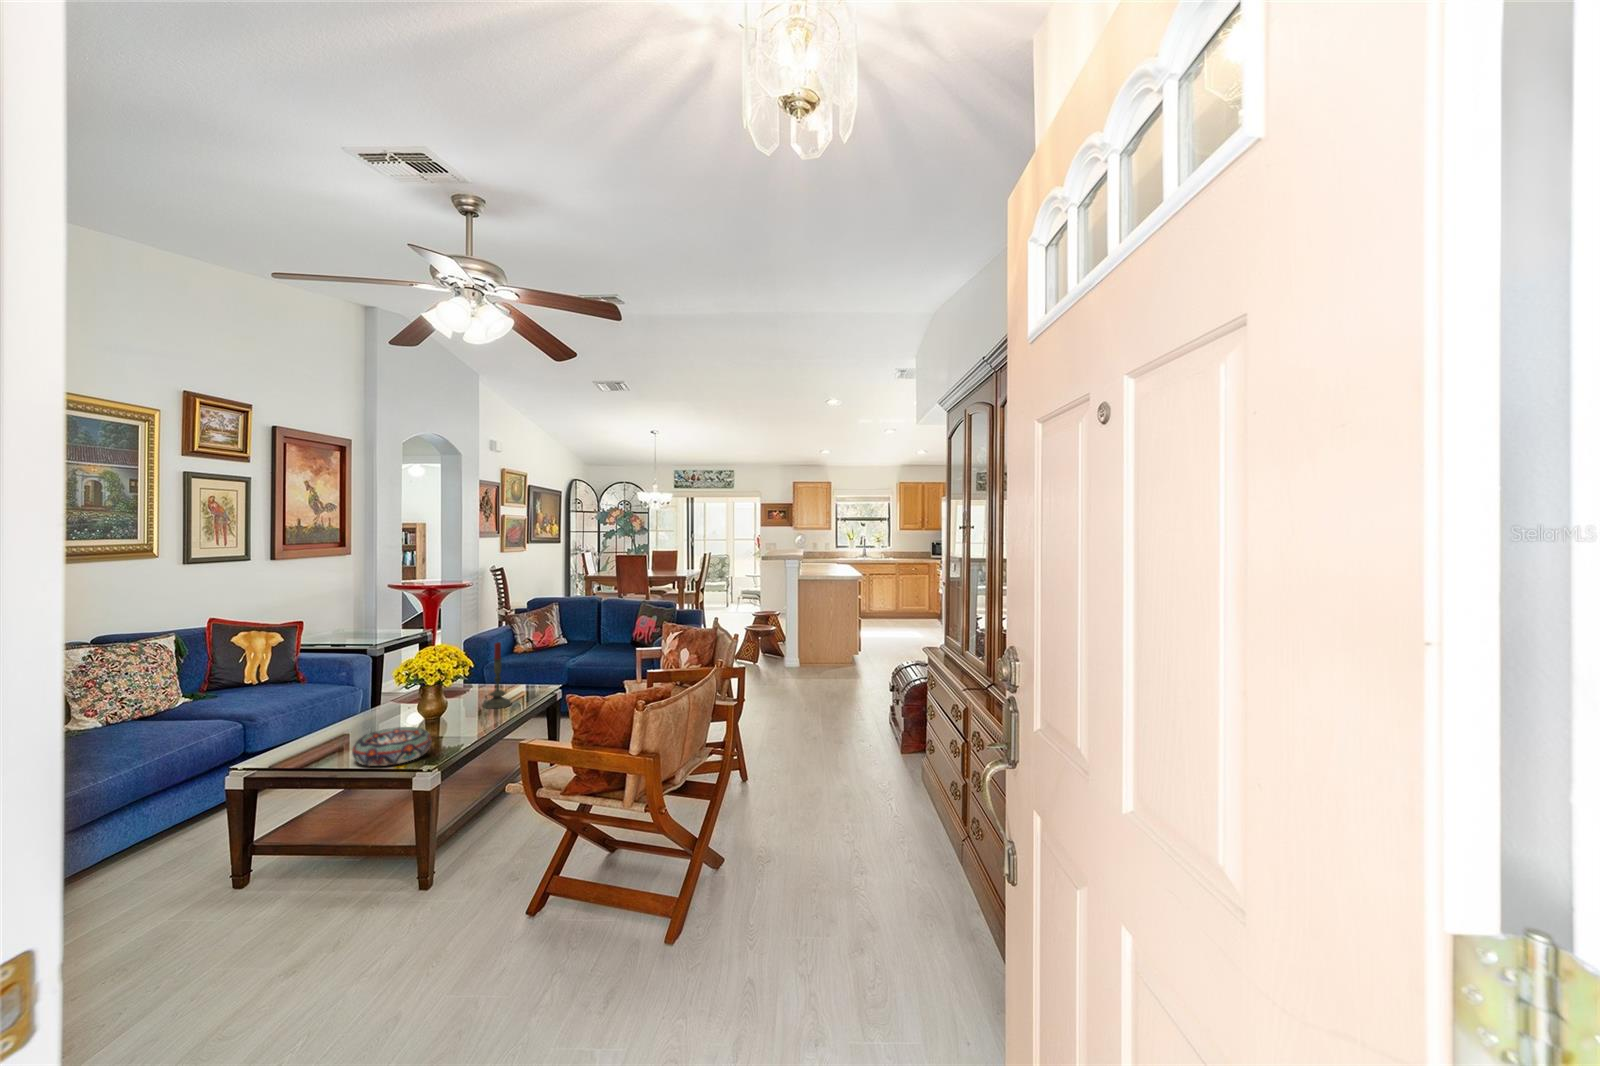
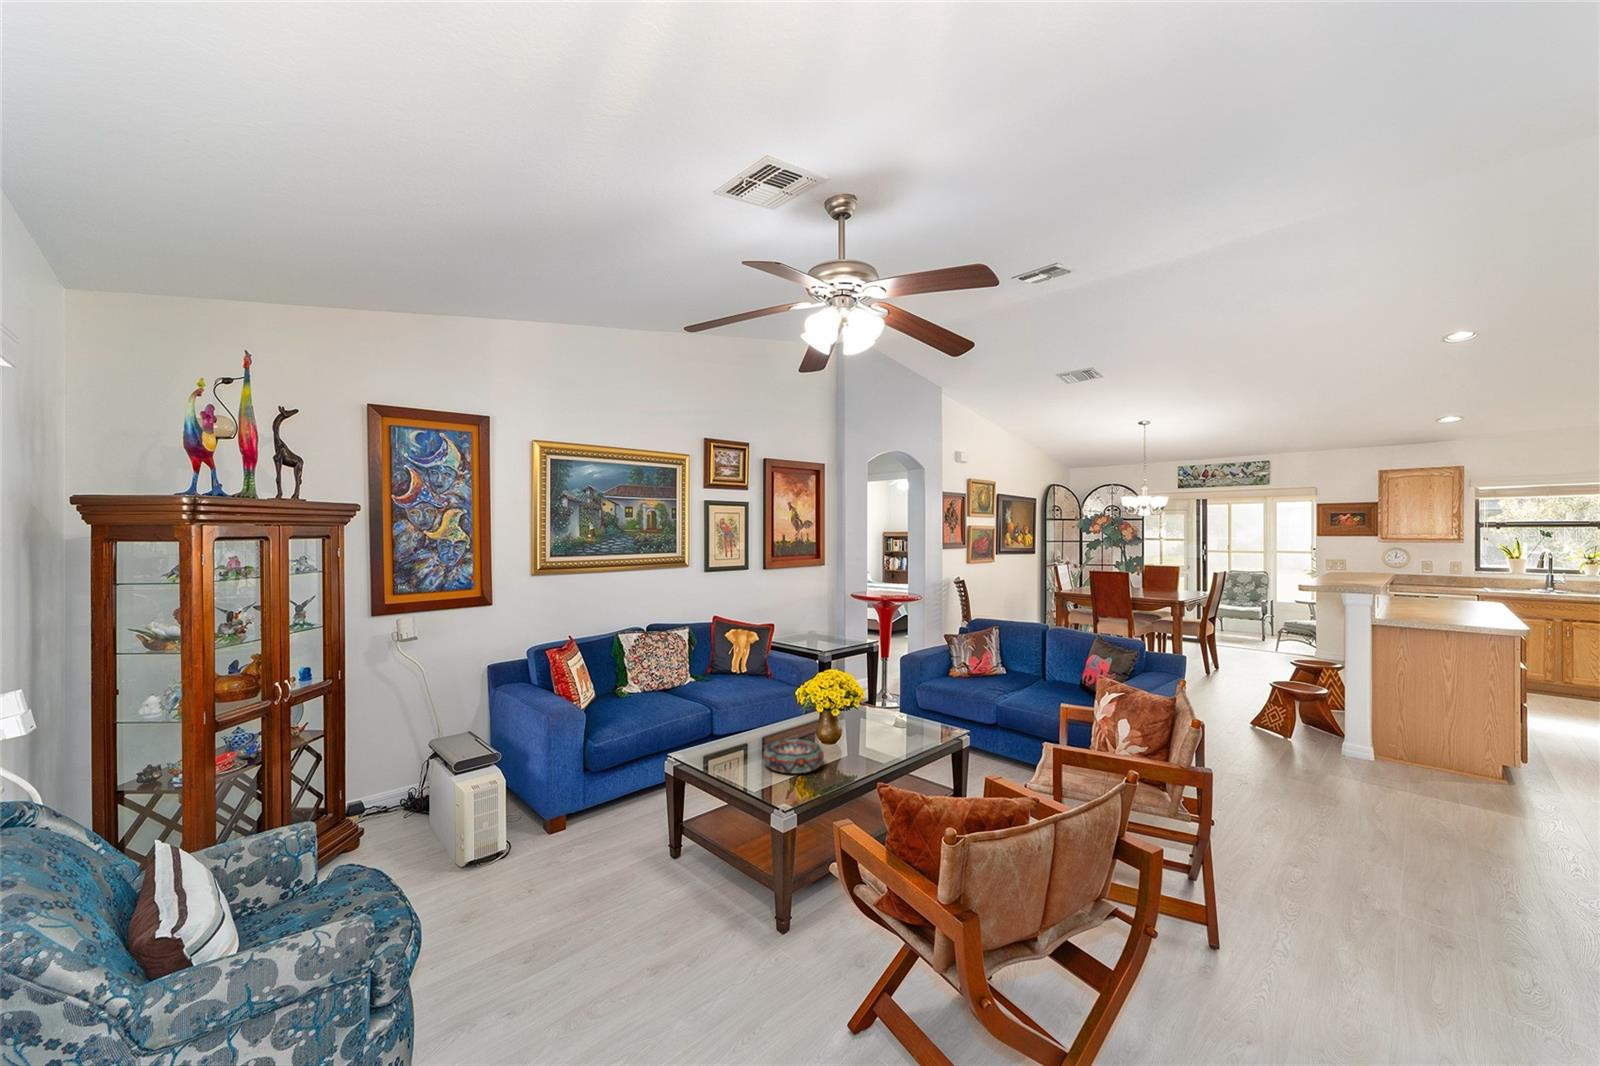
candle: present [484,642,511,709] -> none [891,667,916,735]

